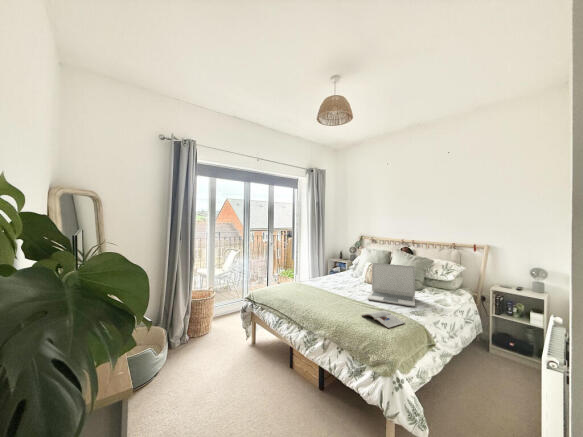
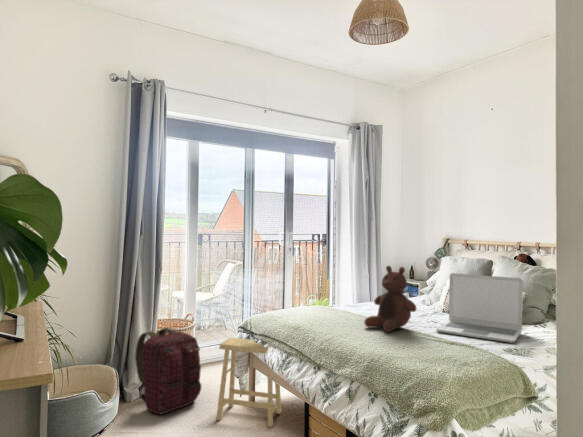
stuffed bear: none [325,260,357,302] -> present [364,266,417,332]
backpack: none [178,300,222,358] -> present [135,328,201,414]
footstool: none [233,305,273,362] -> present [216,338,281,427]
magazine: present [362,311,405,328] -> none [415,343,485,364]

